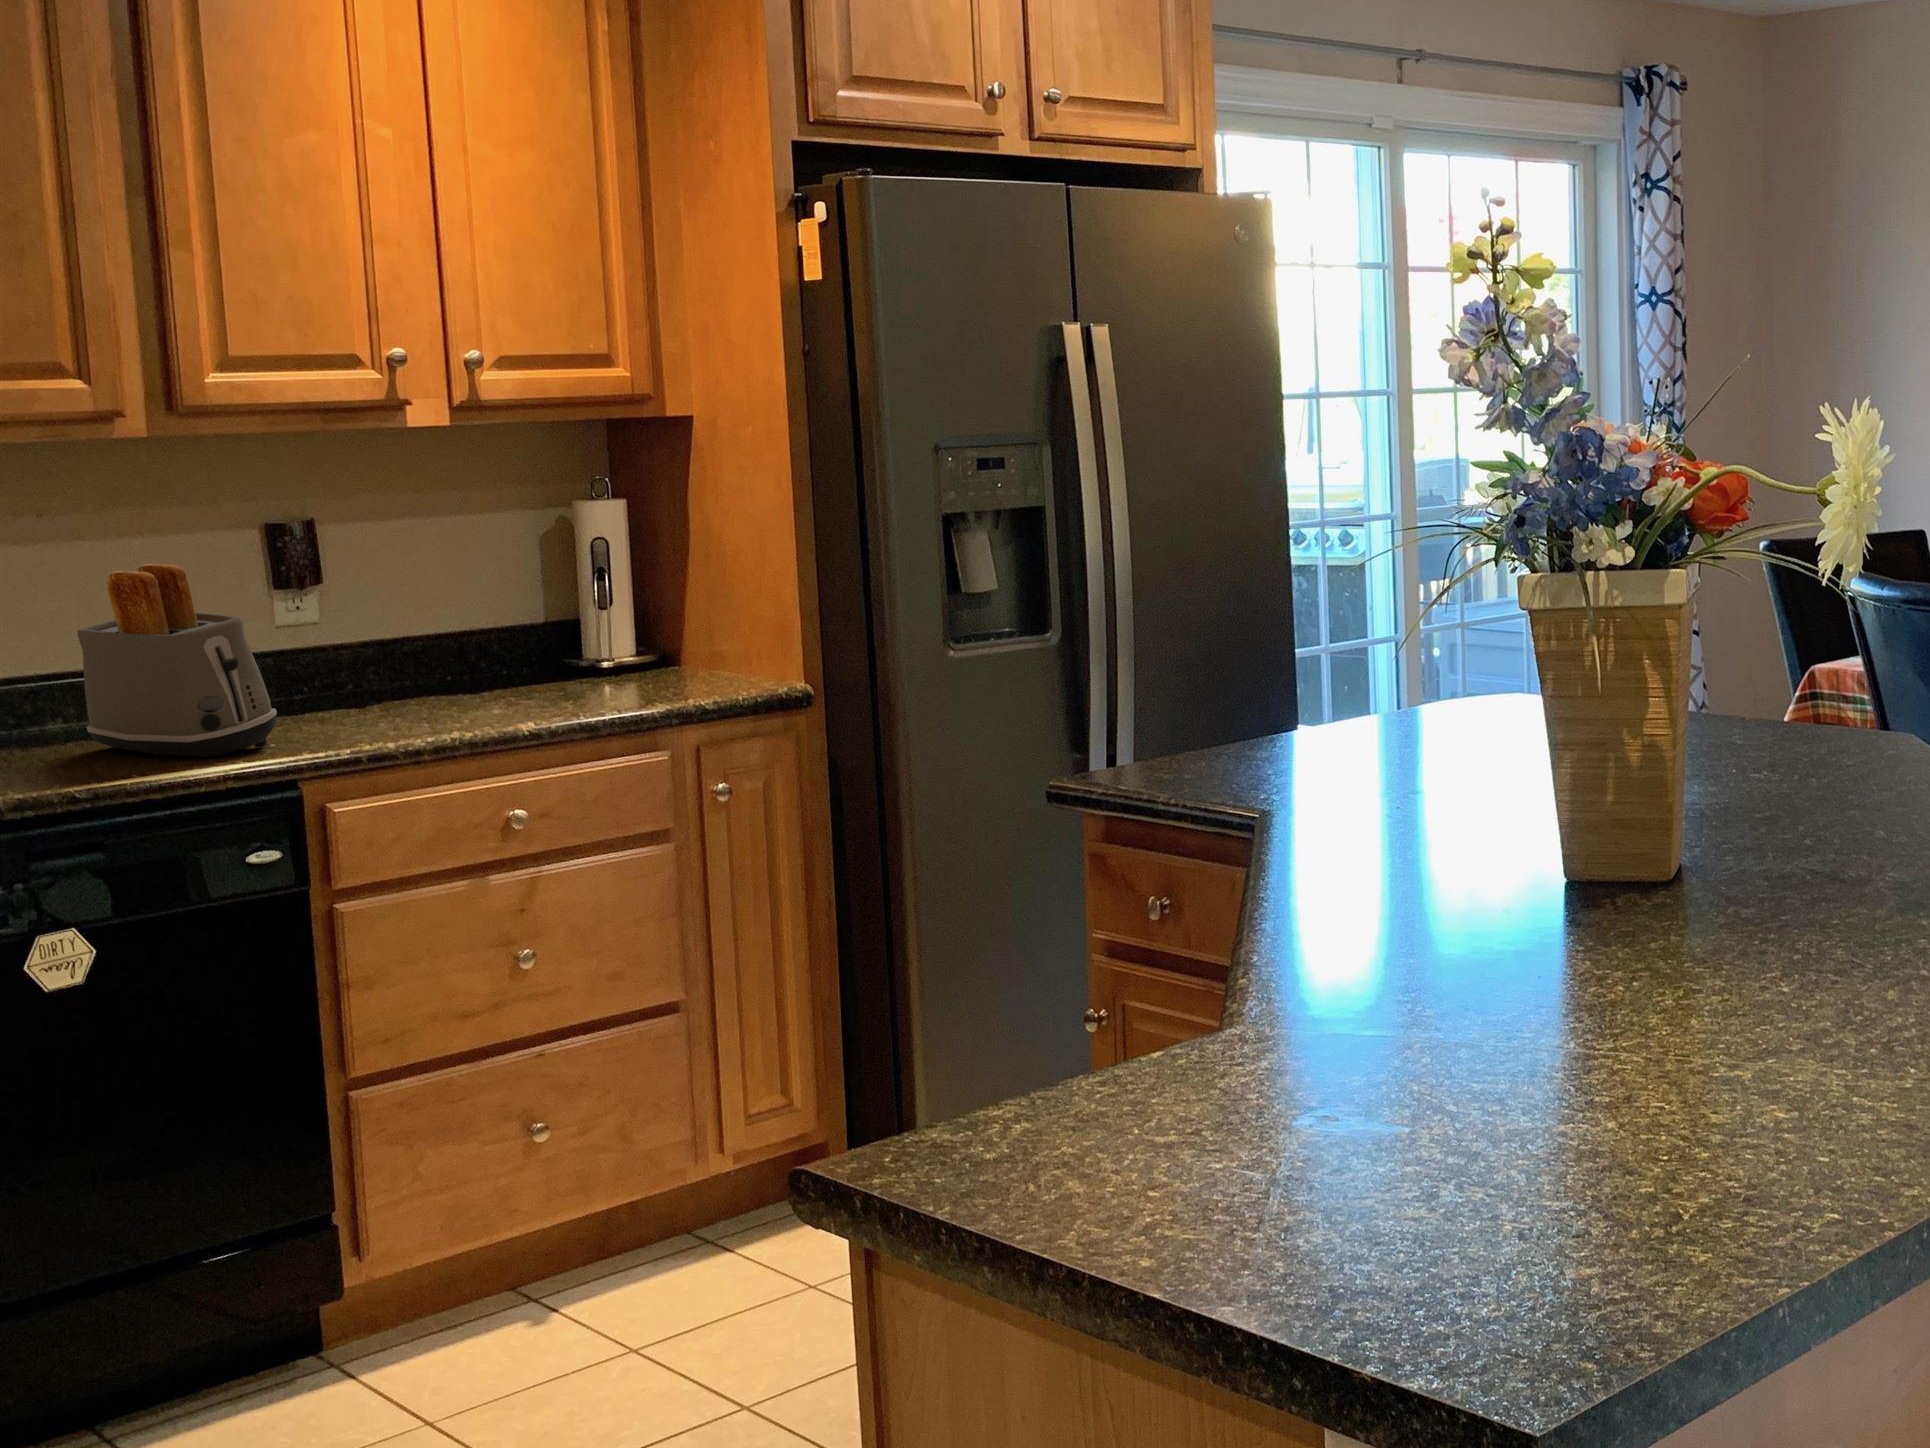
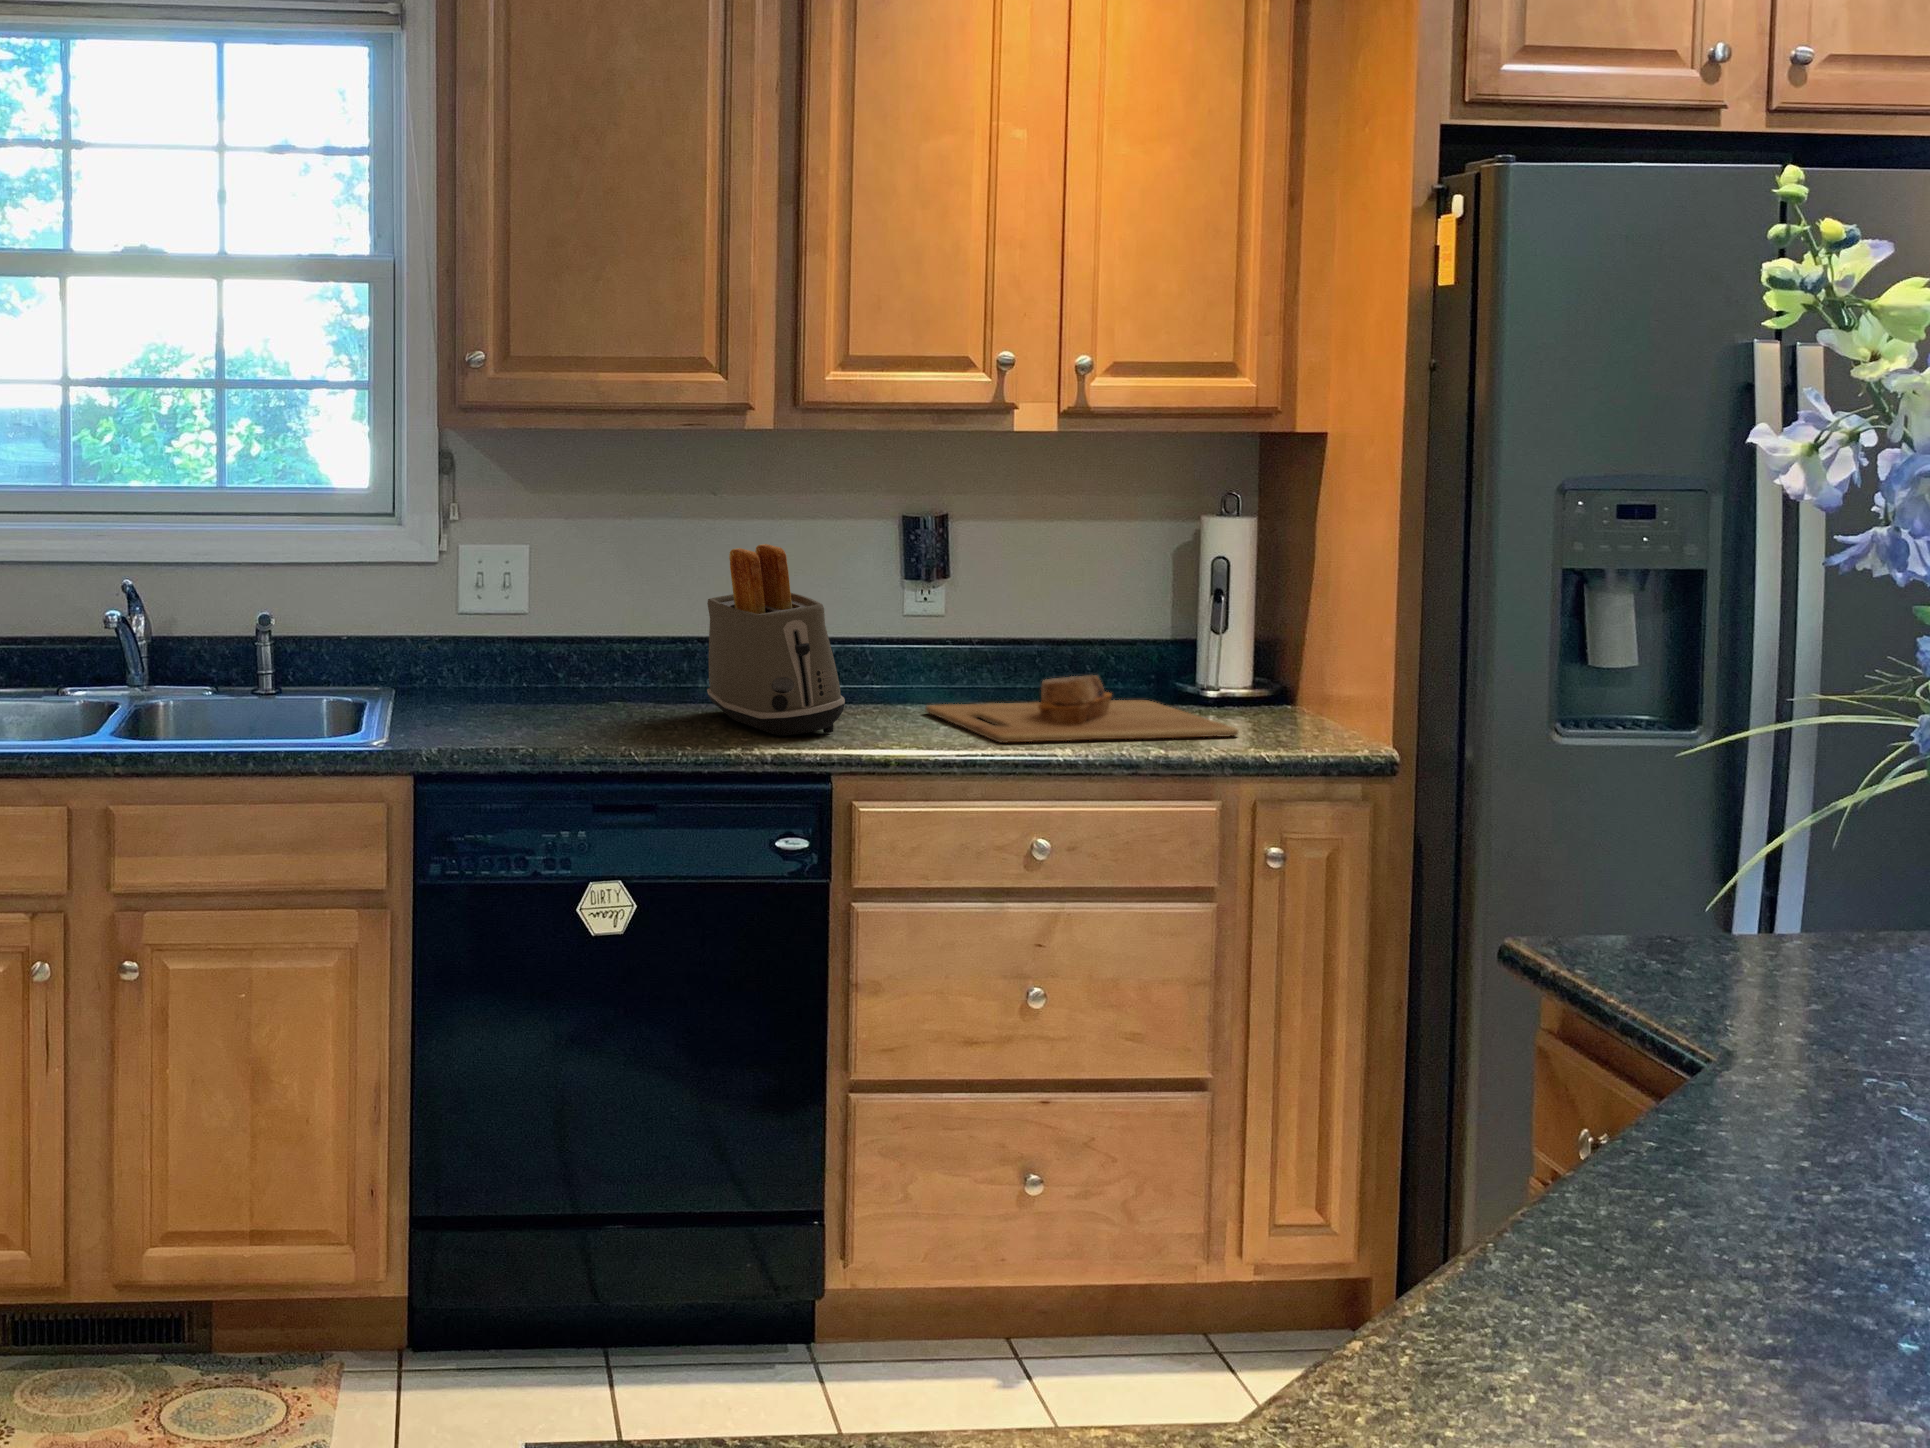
cutting board: none [337,656,664,728] -> present [926,675,1238,743]

